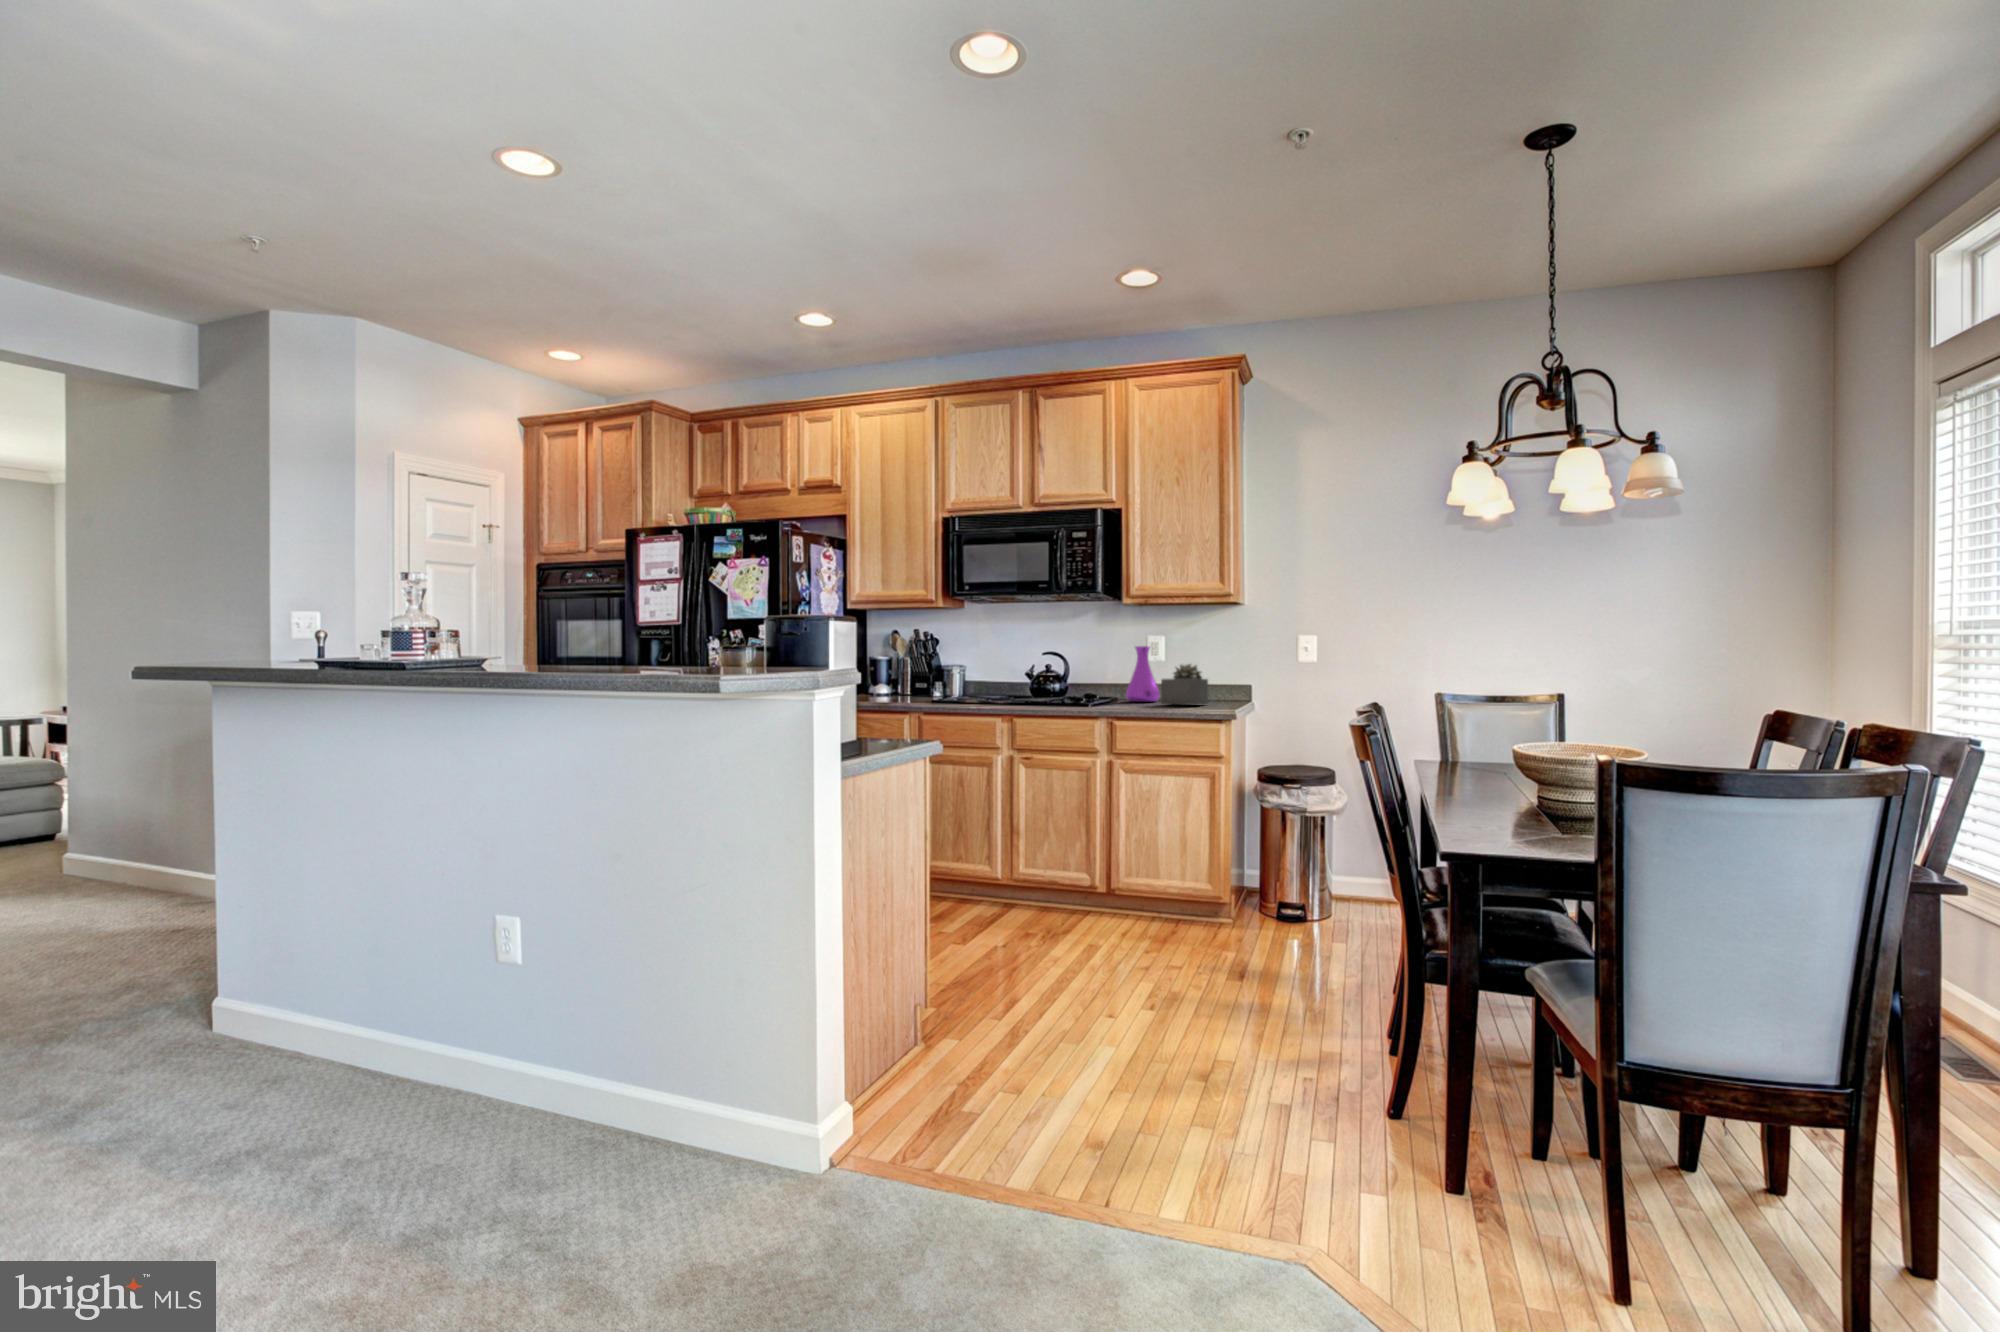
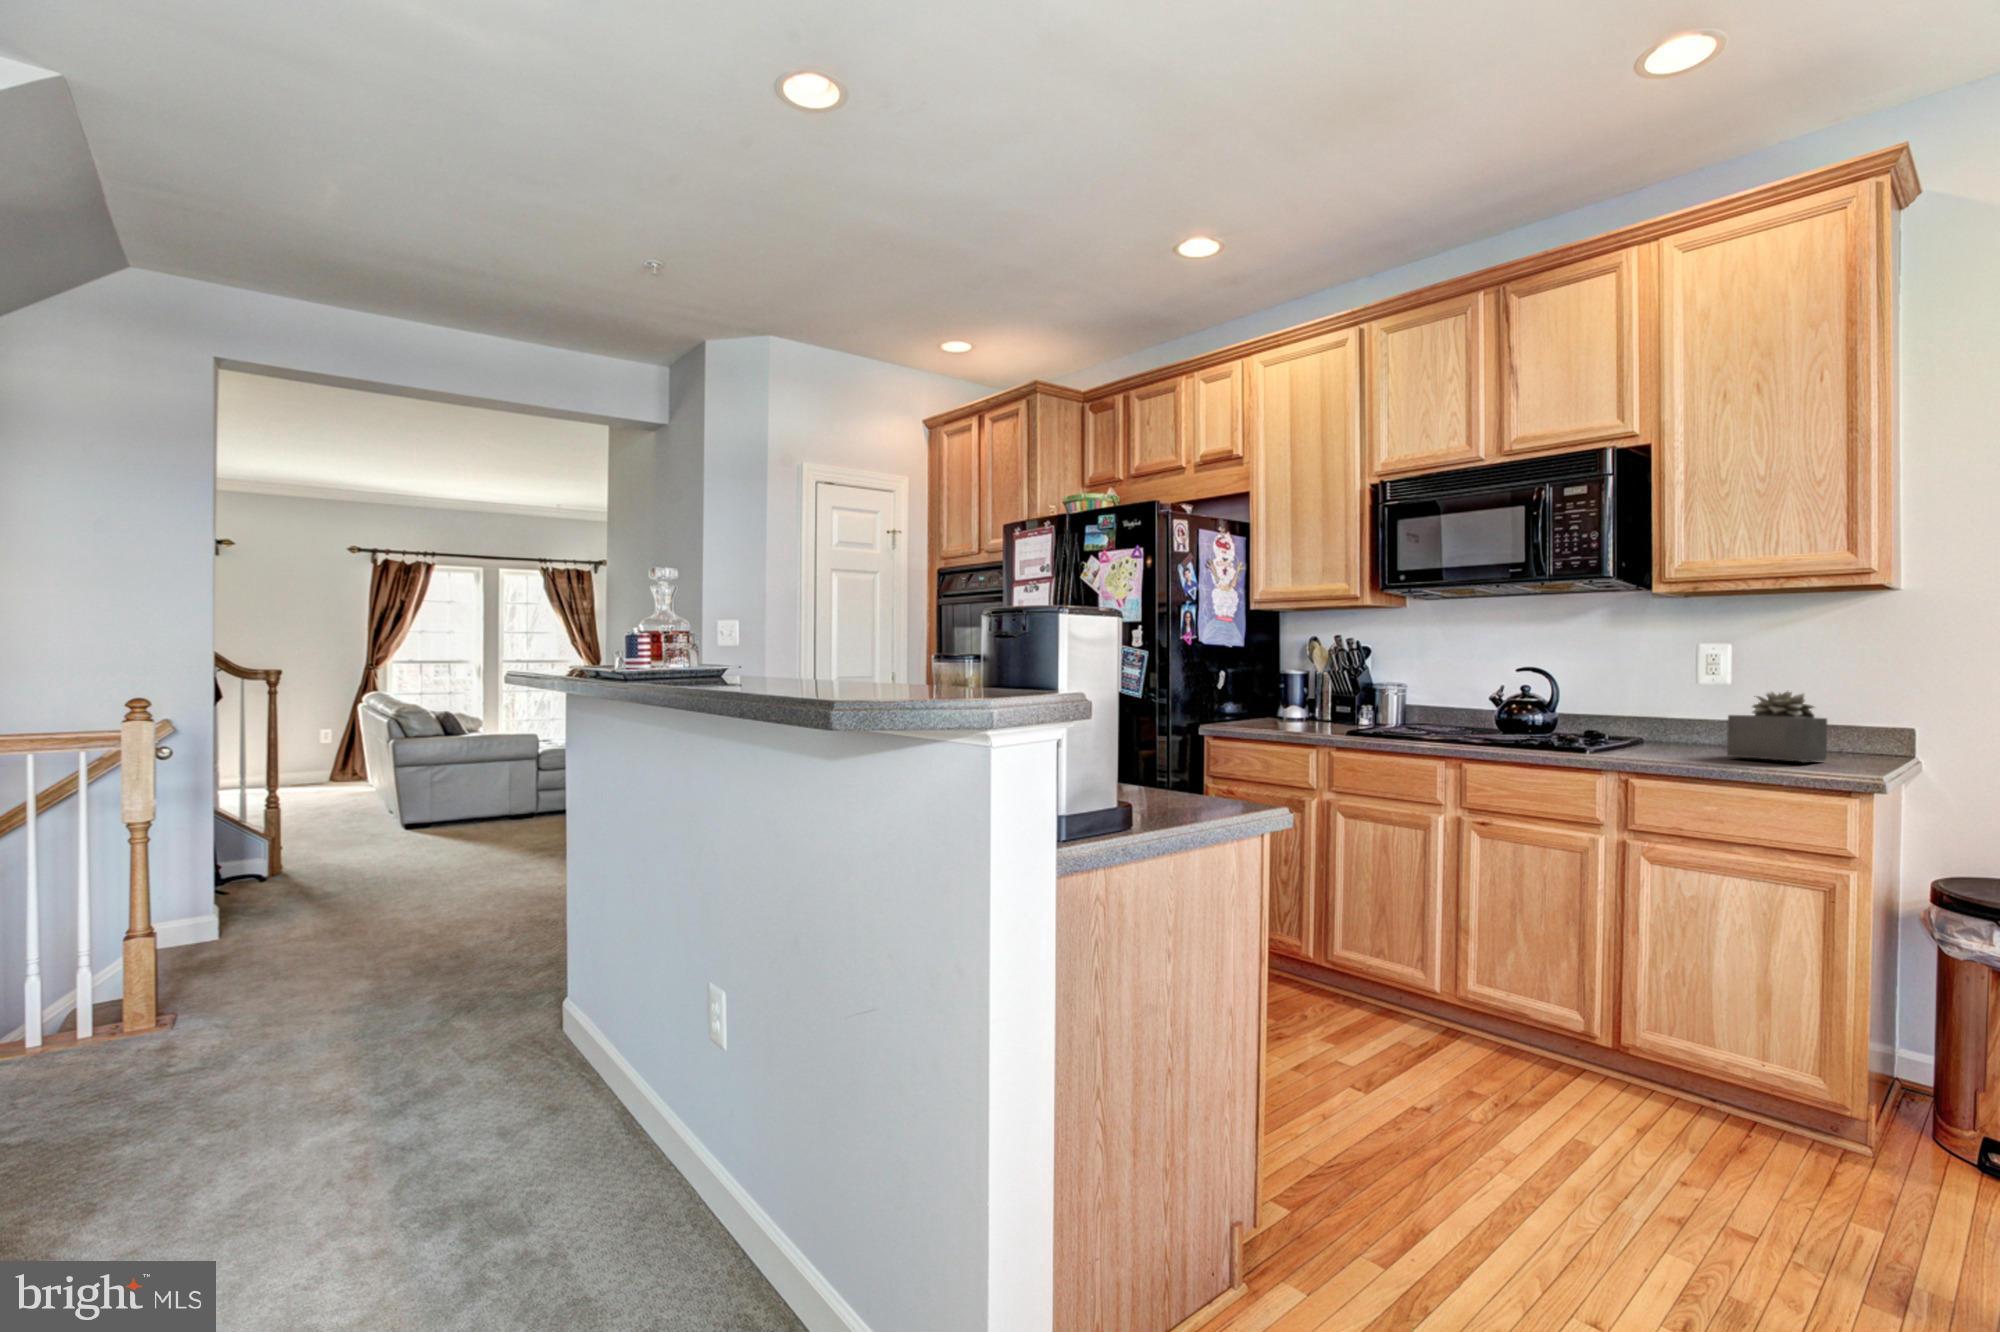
vase: present [1126,646,1160,702] -> none [1660,660,1726,748]

